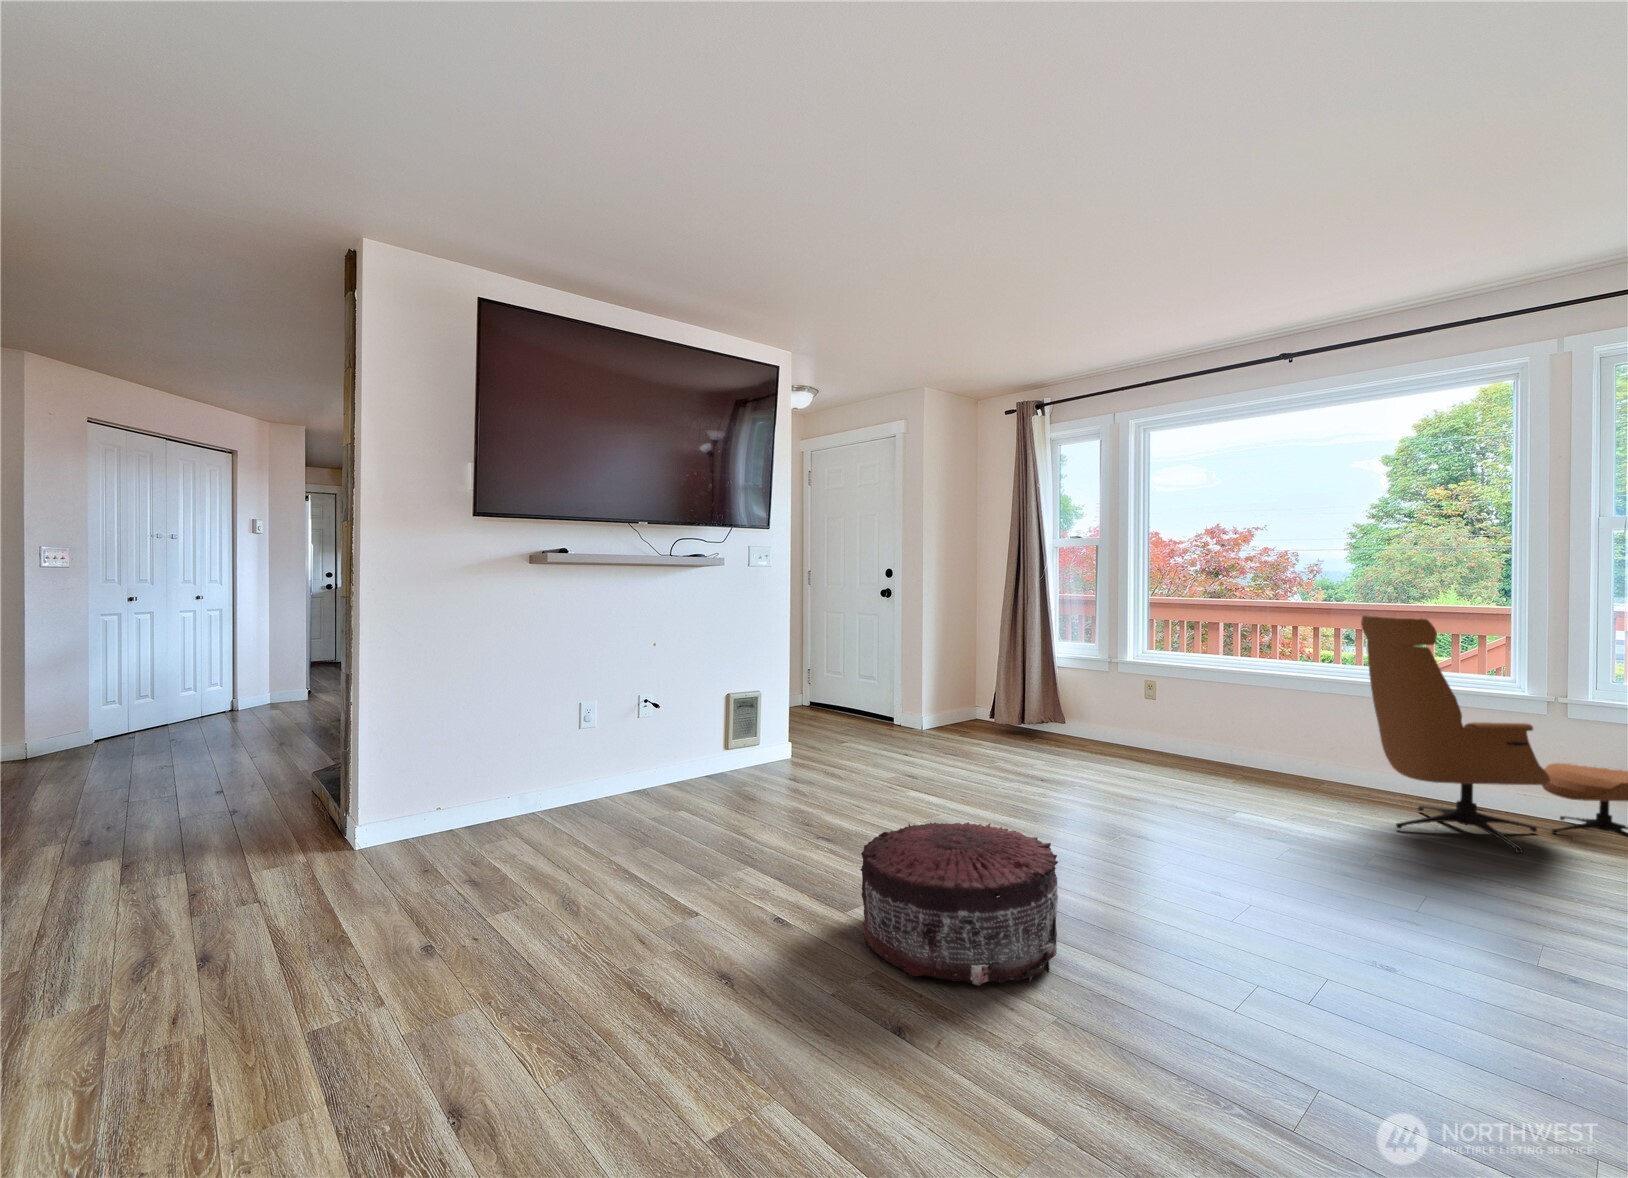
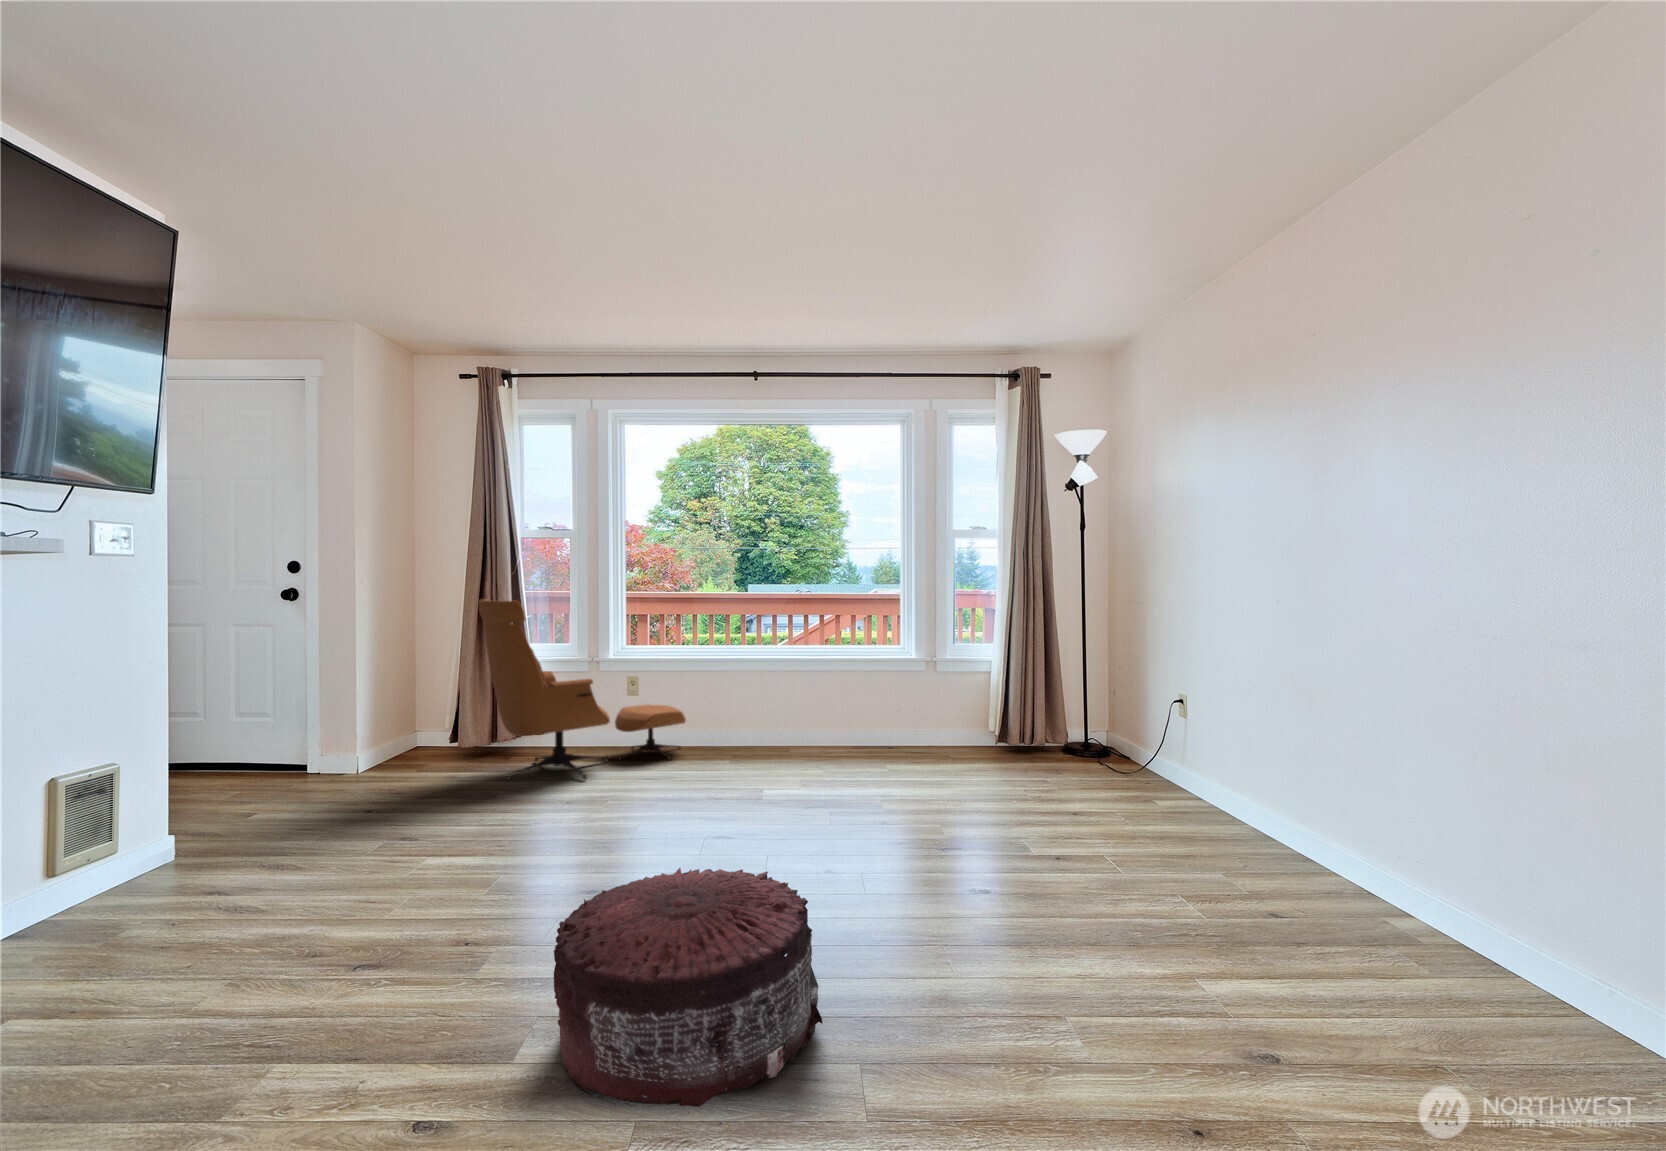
lounge chair: present [1361,614,1628,853] -> present [479,599,686,780]

